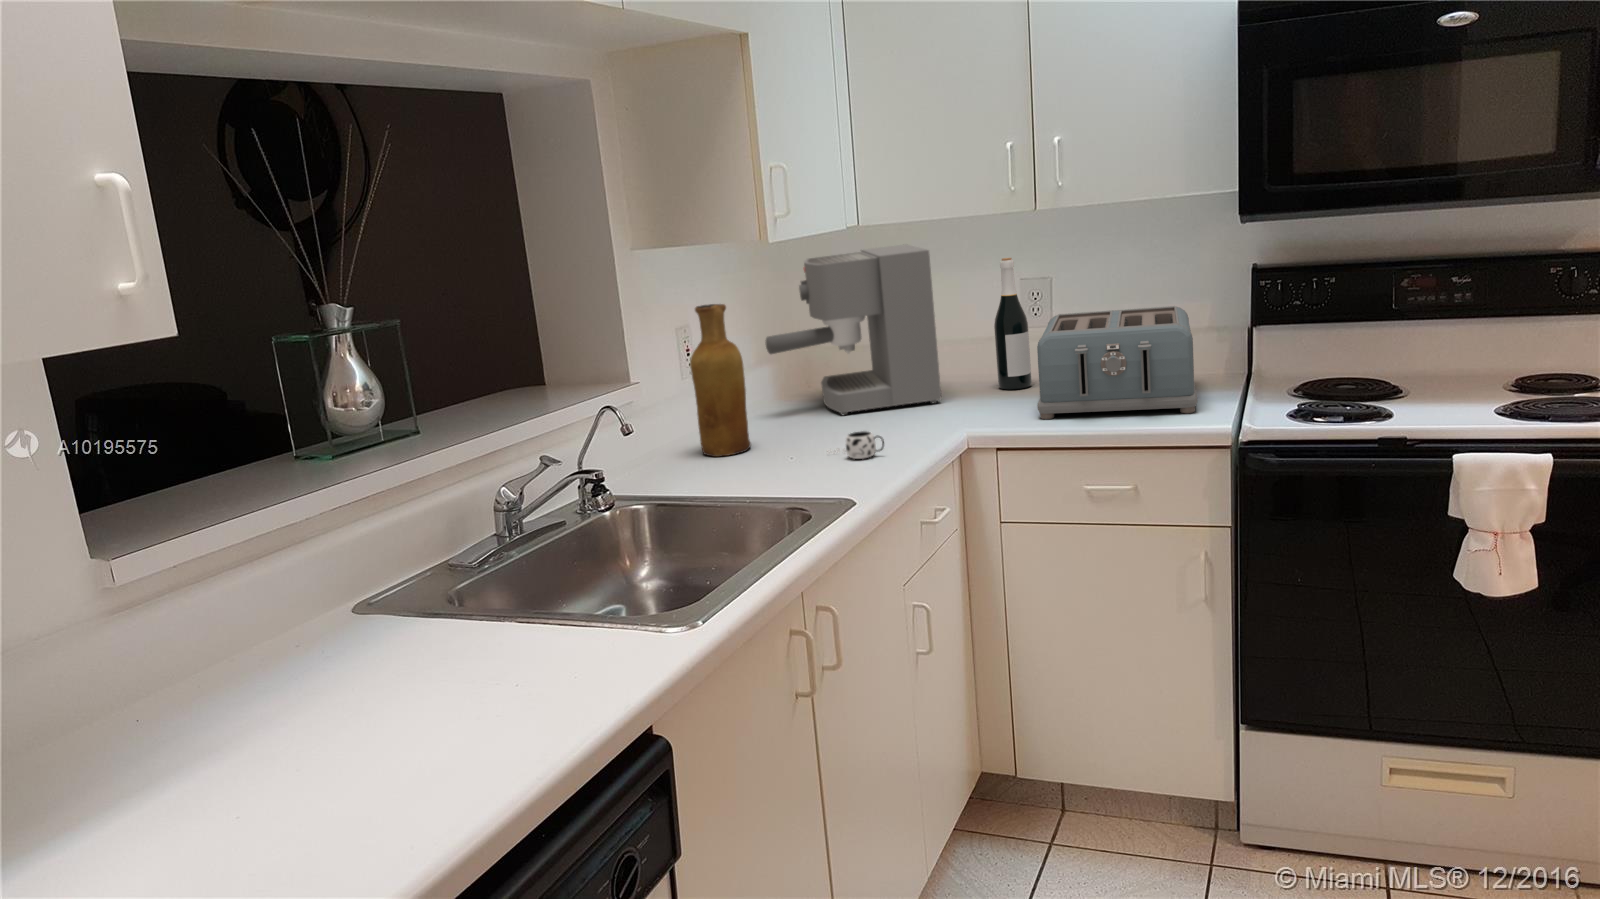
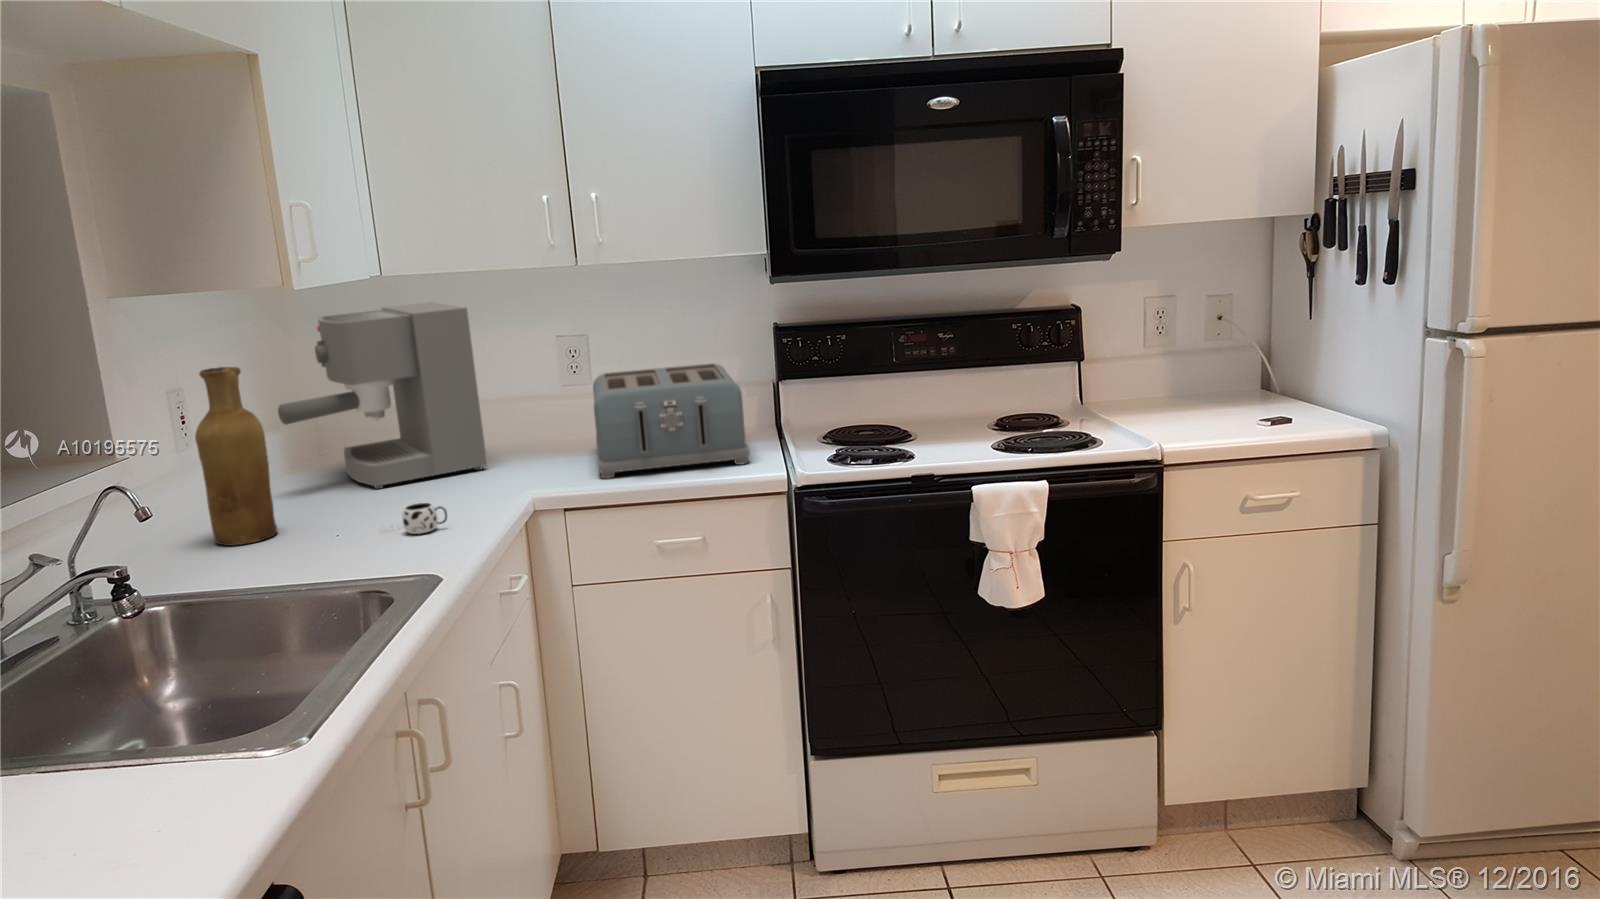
wine bottle: present [994,258,1032,390] -> none [535,317,577,452]

